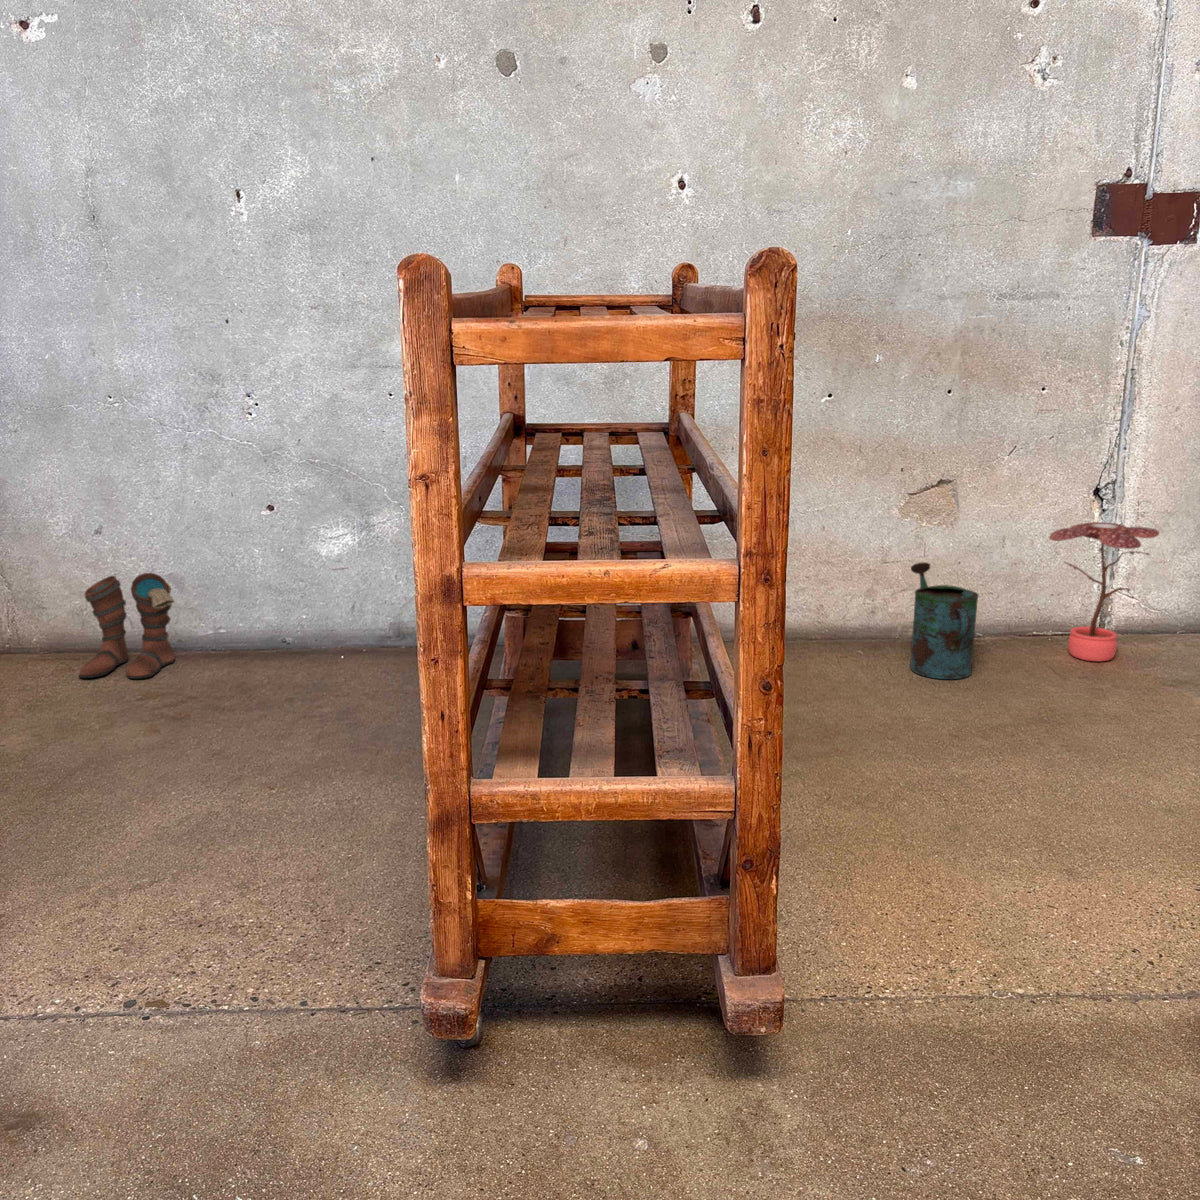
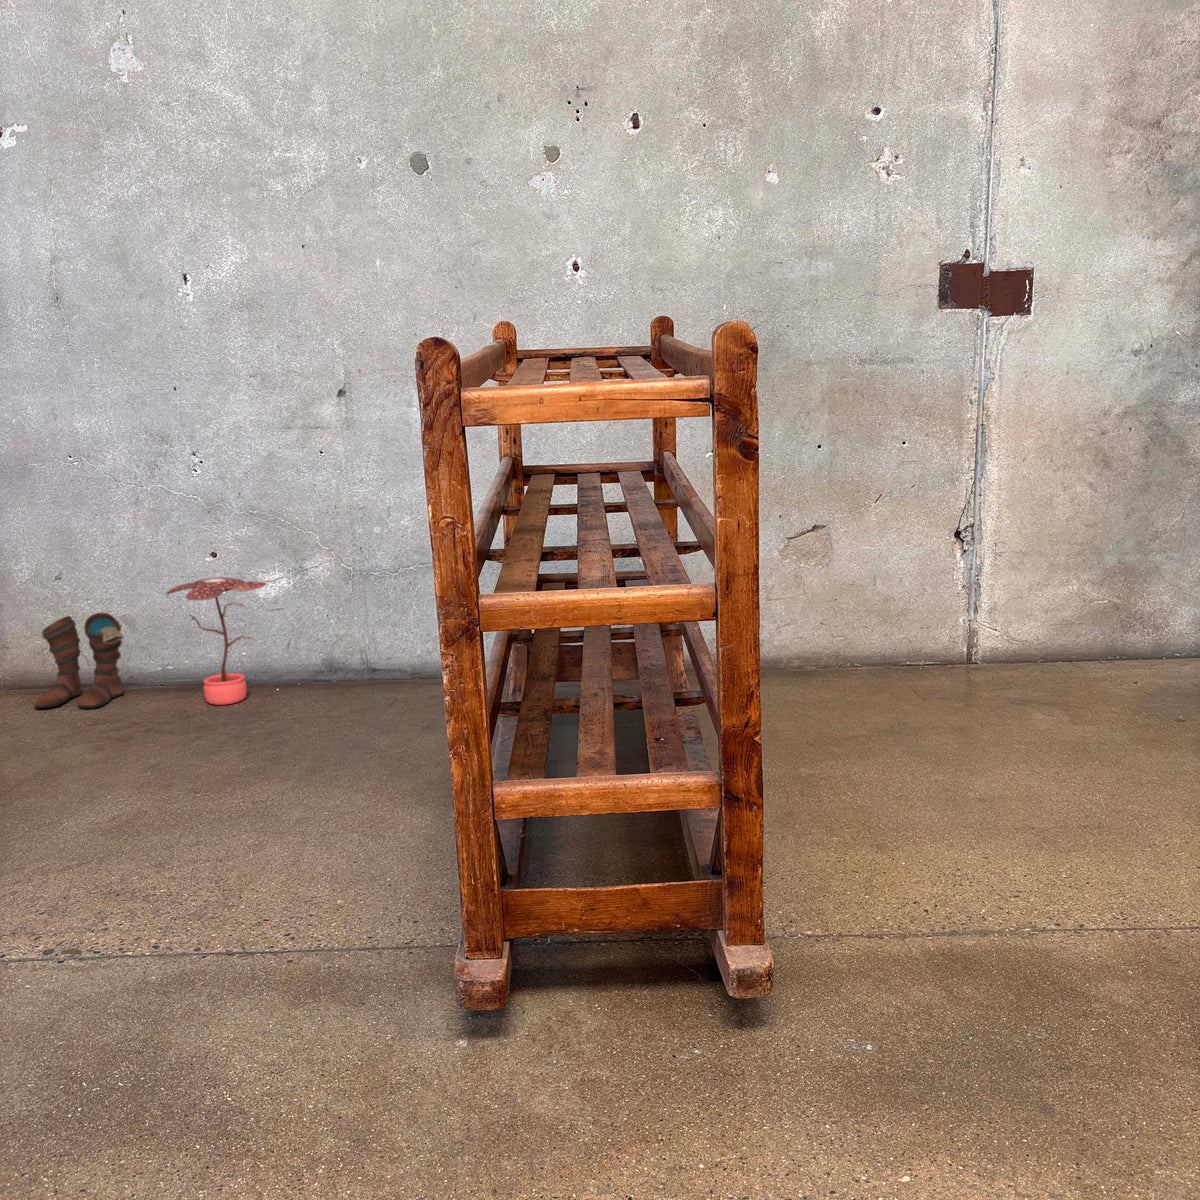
potted plant: present [1049,522,1159,661] -> present [166,577,266,705]
watering can: present [910,562,978,679] -> none [790,597,846,699]

